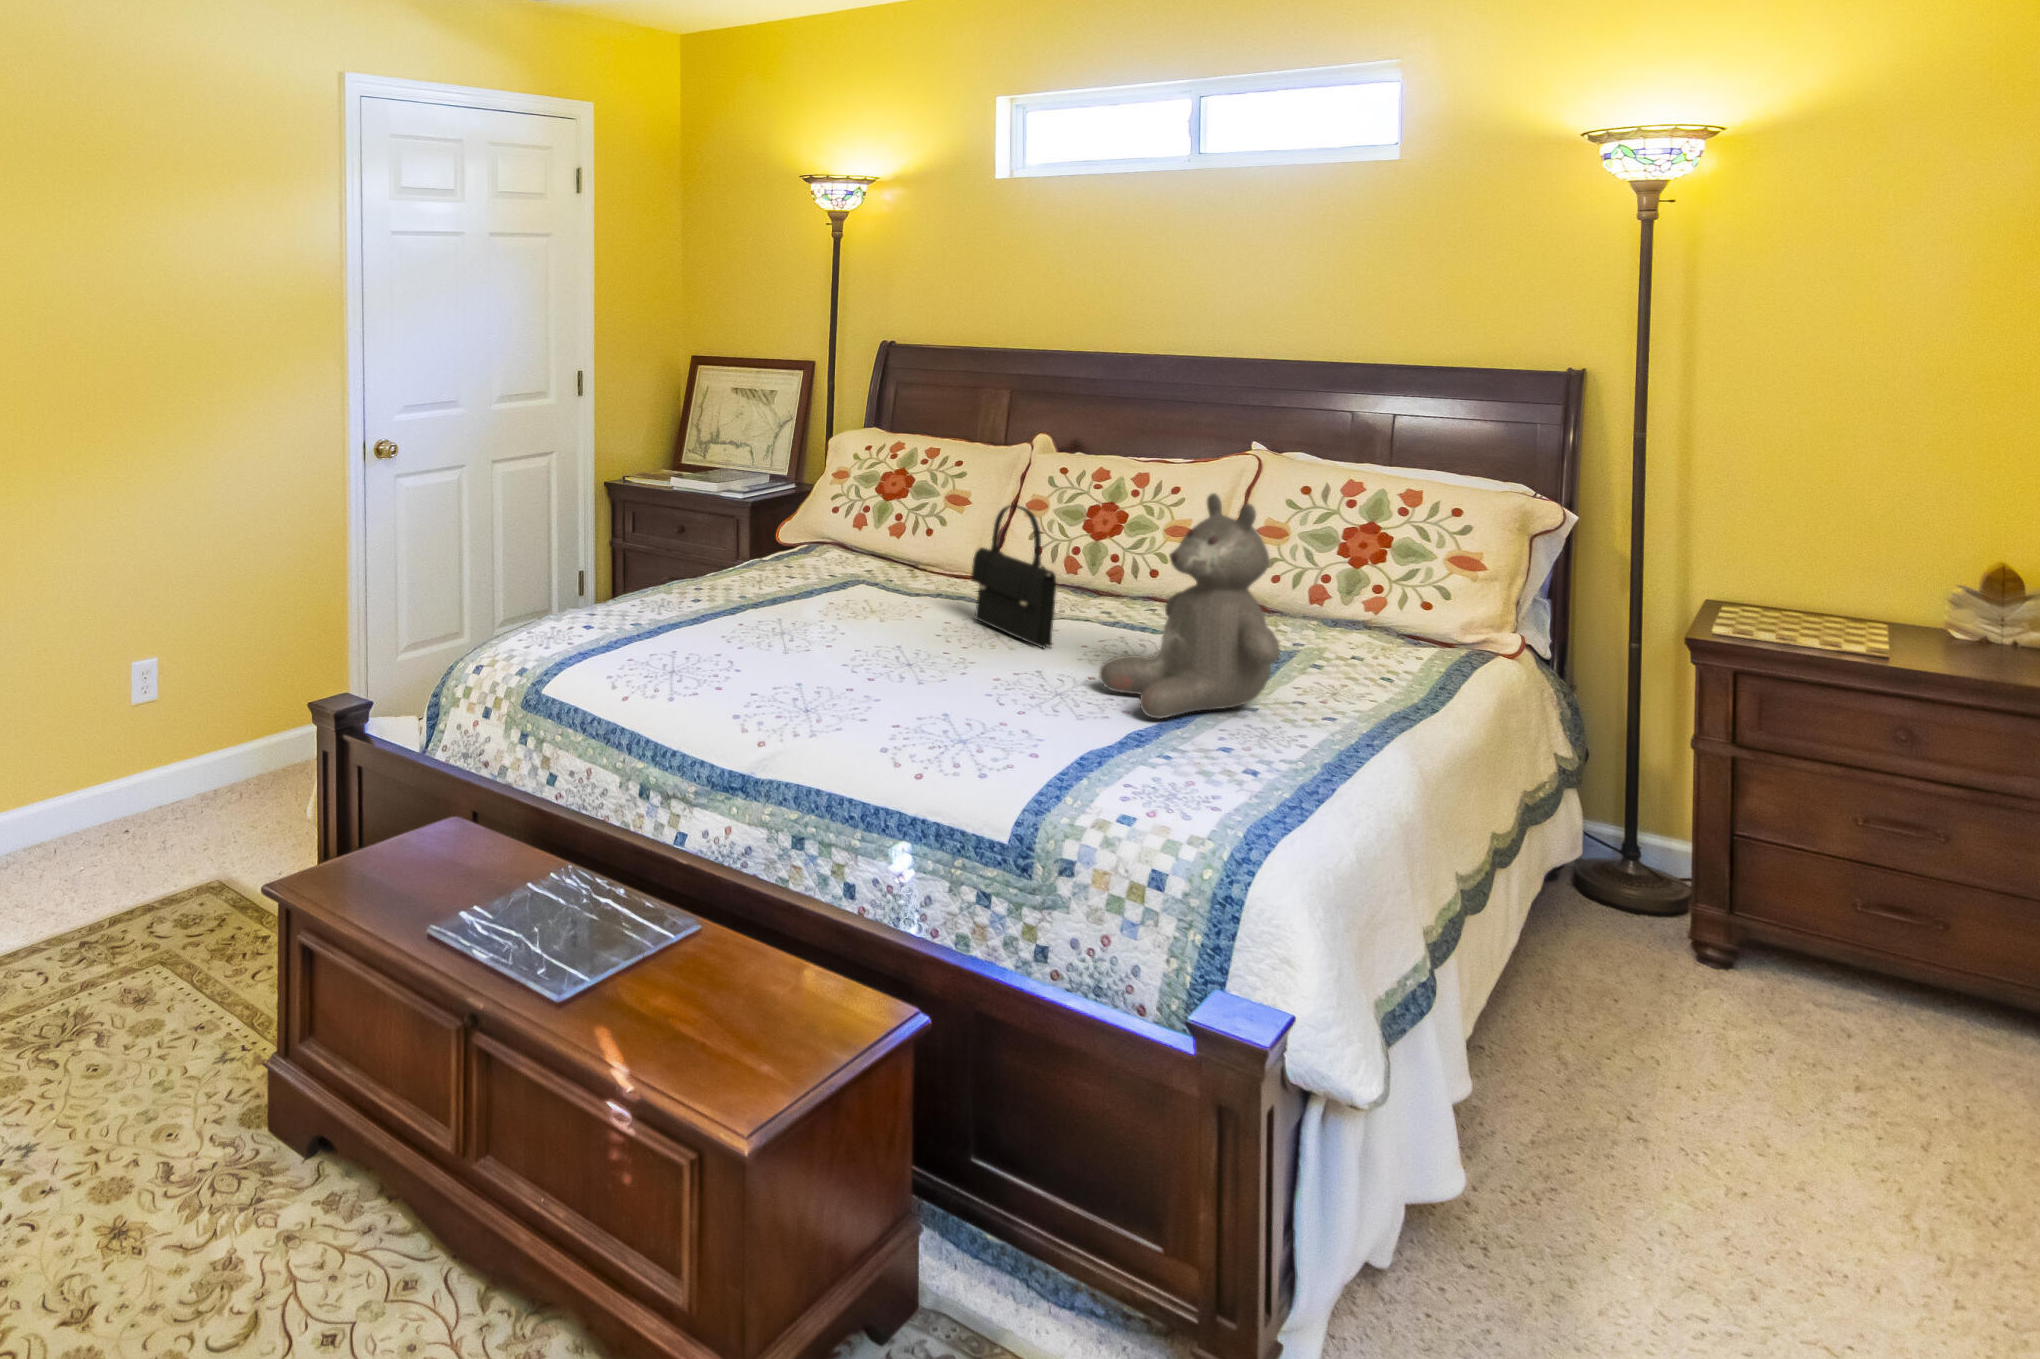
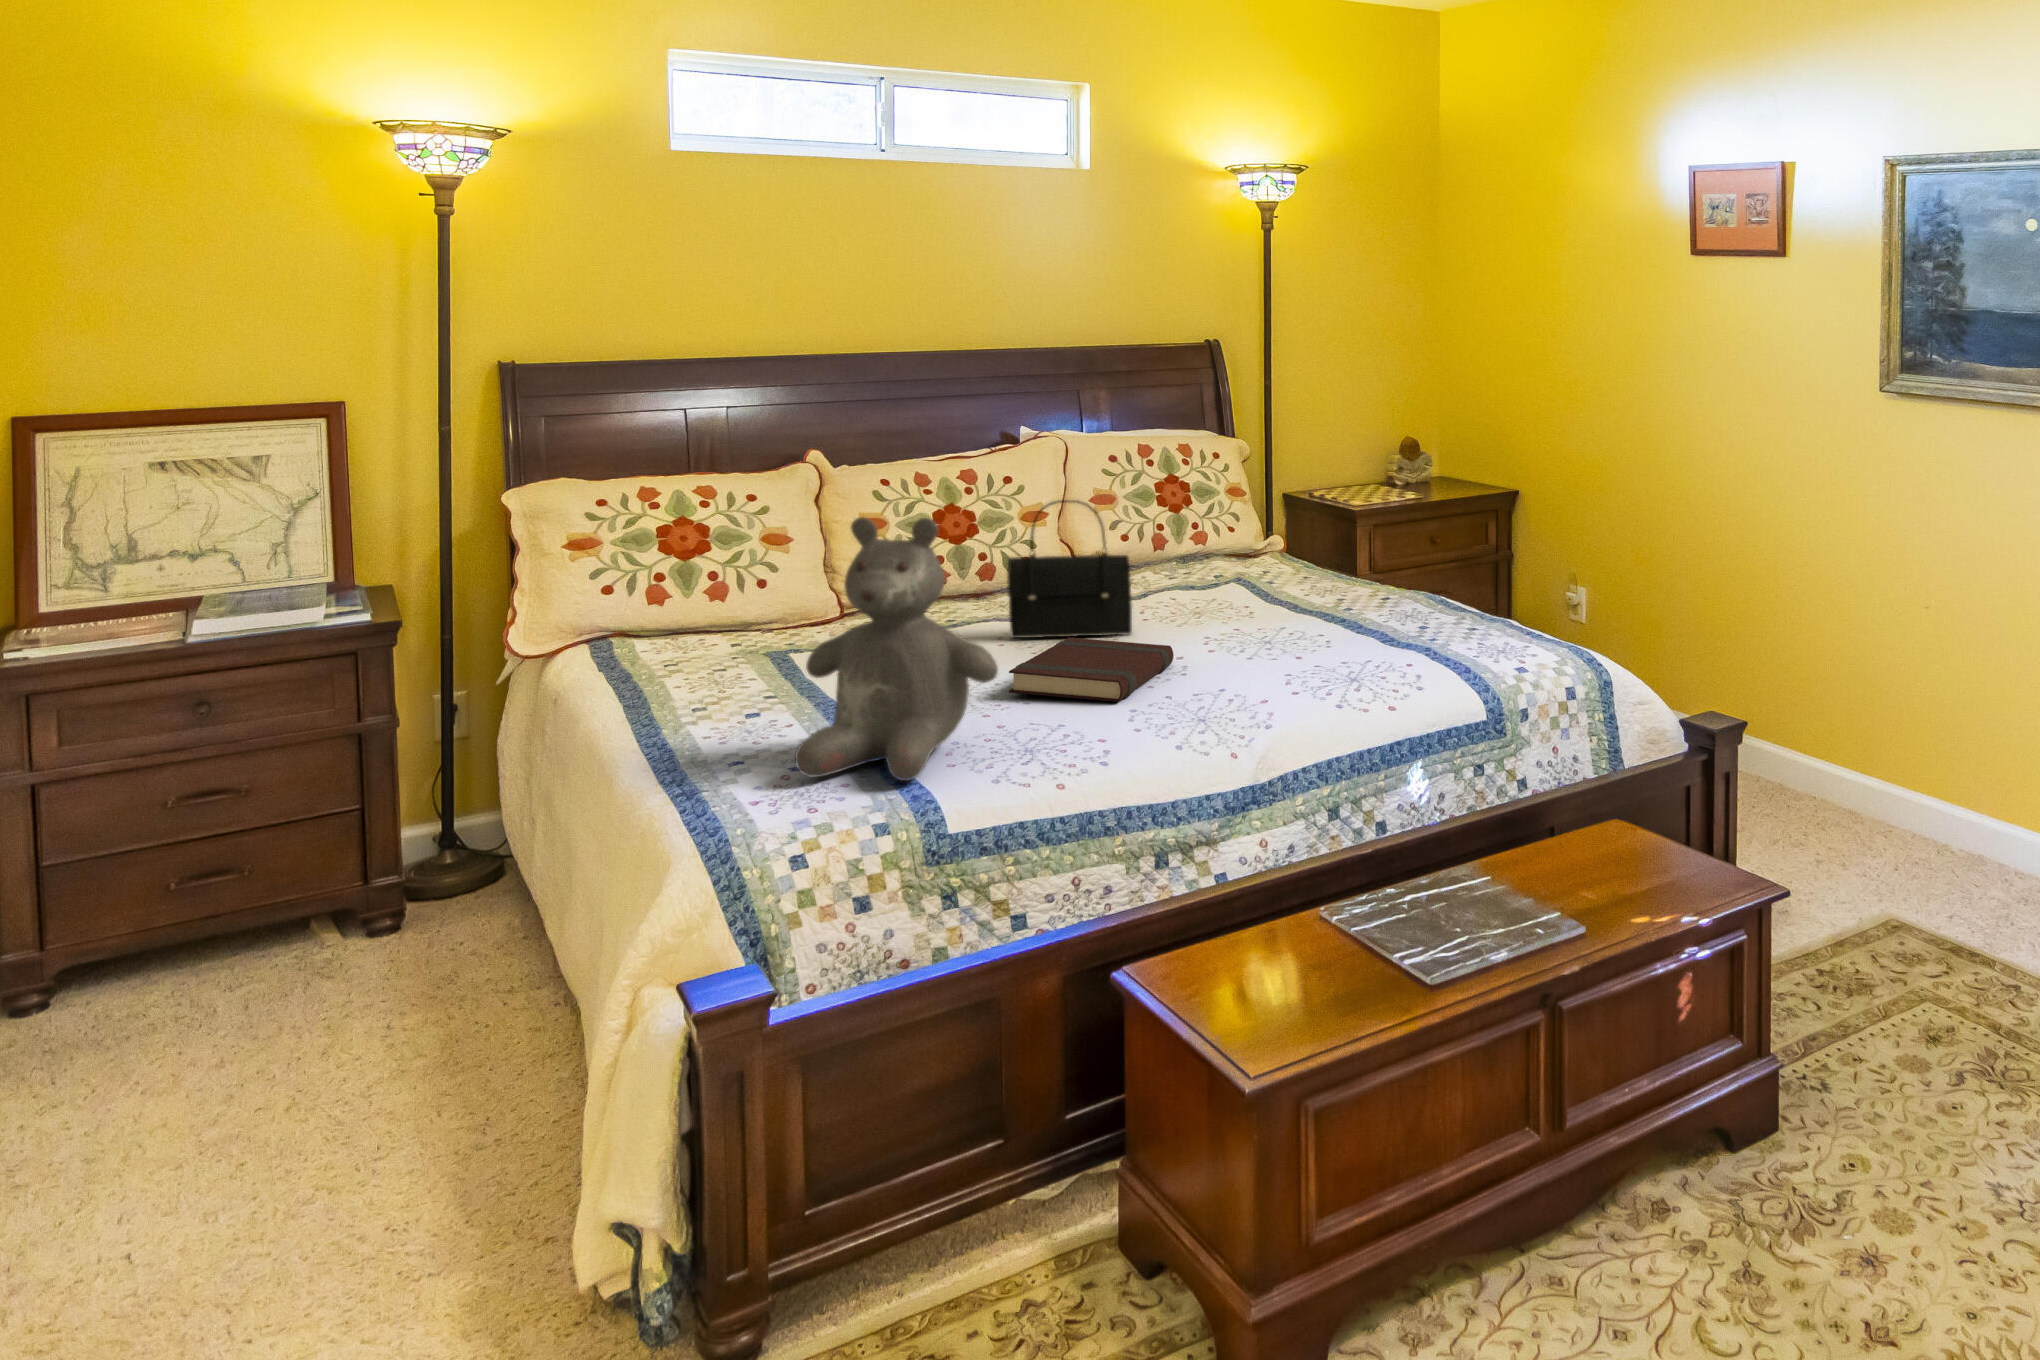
teddy bear: present [1100,493,1280,719] -> present [795,517,998,781]
book: none [812,624,969,678] -> present [1009,638,1174,702]

